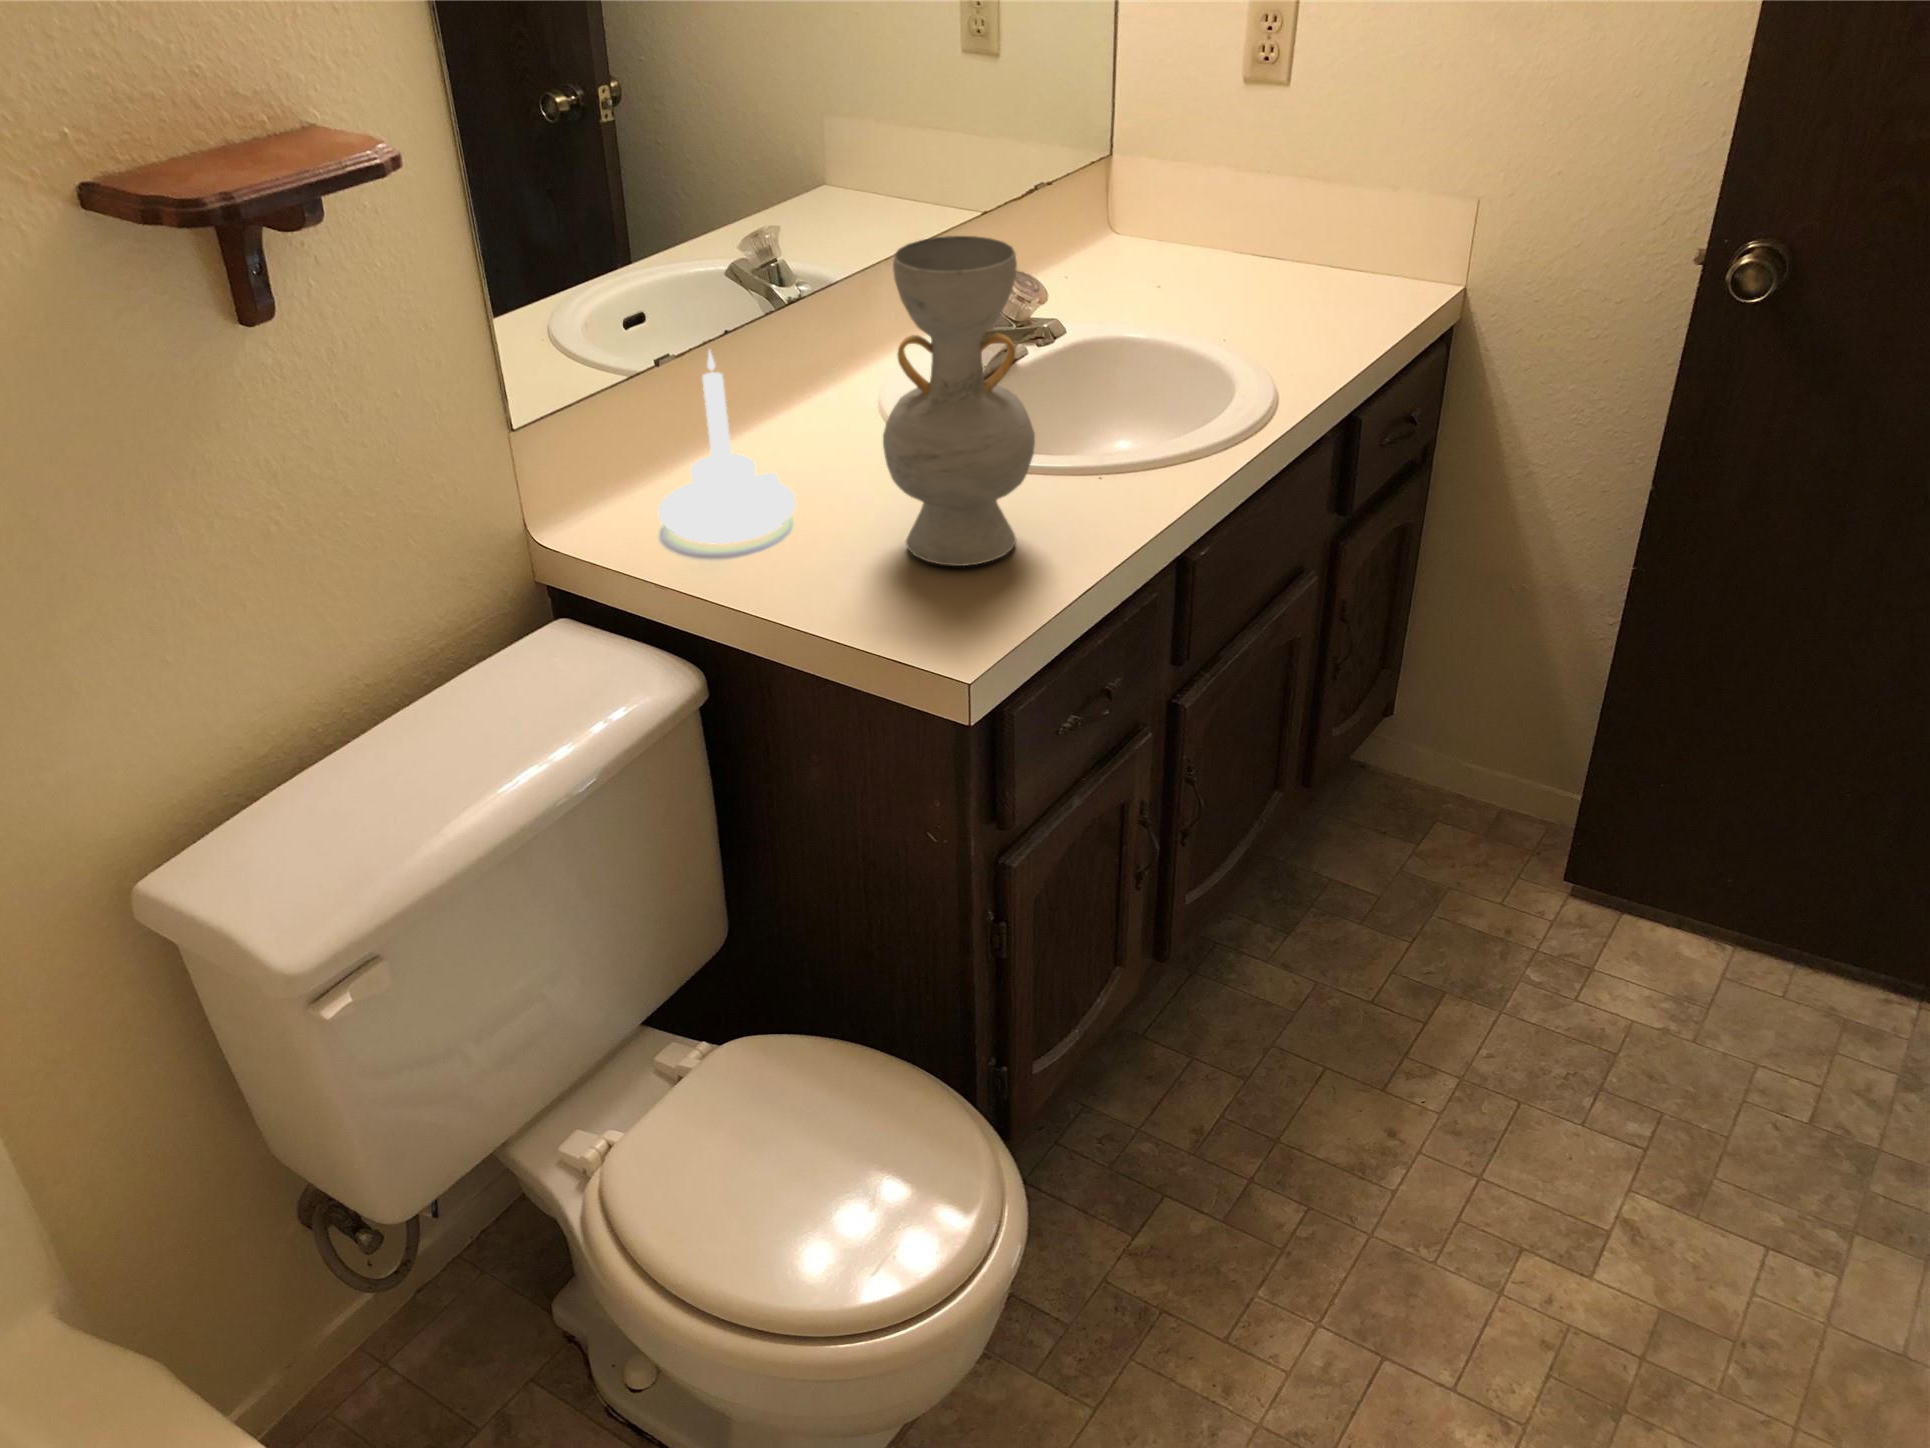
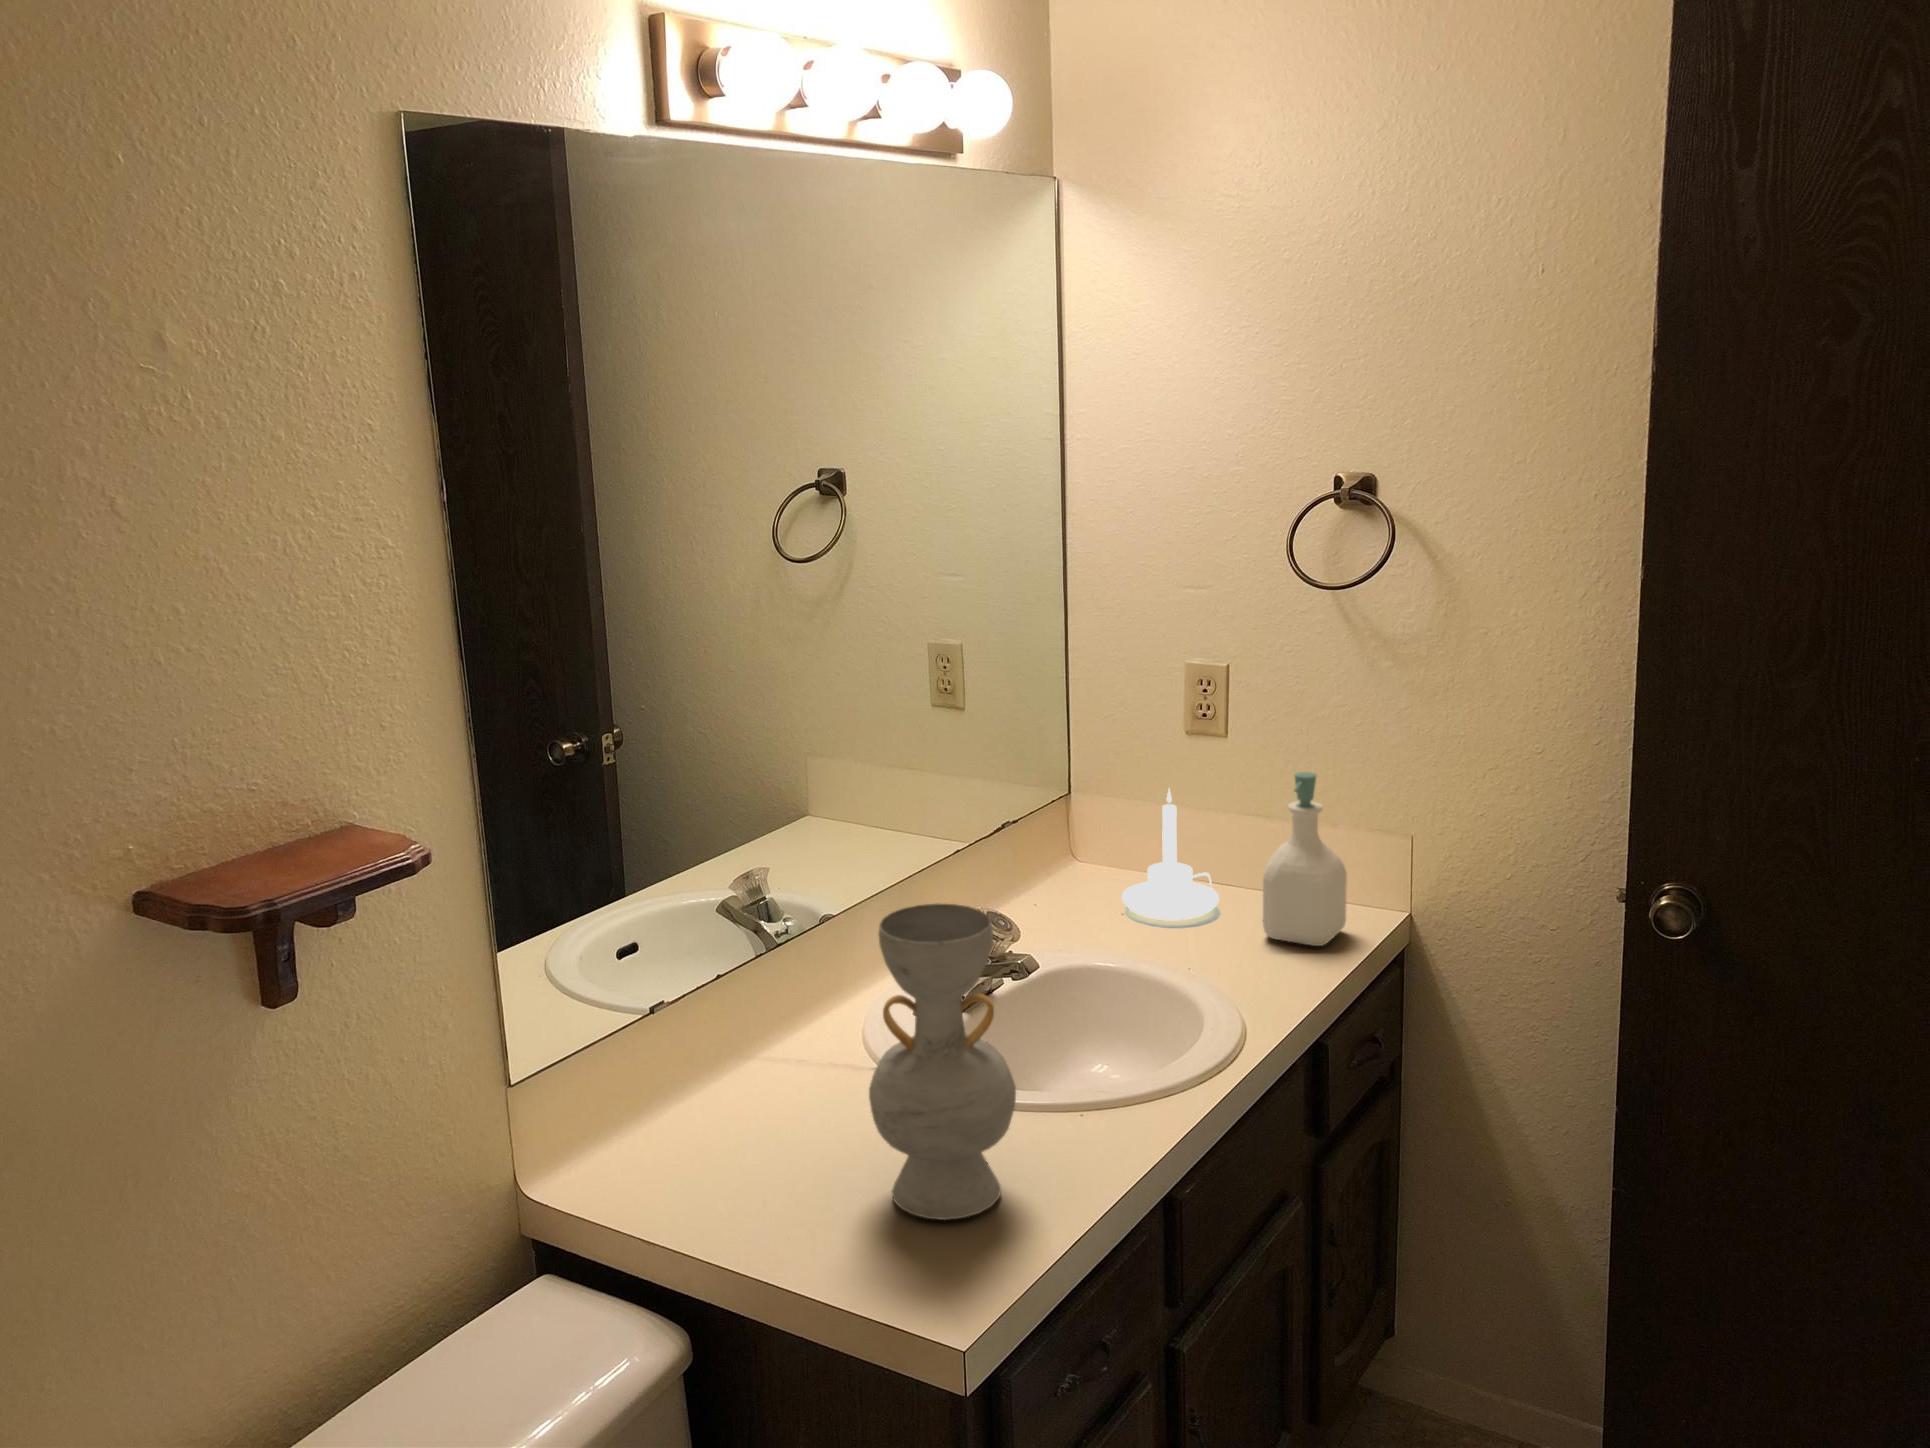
soap bottle: none [1306,121,1403,320] -> present [1263,772,1347,946]
candle holder: present [658,351,796,544] -> present [1122,789,1219,920]

